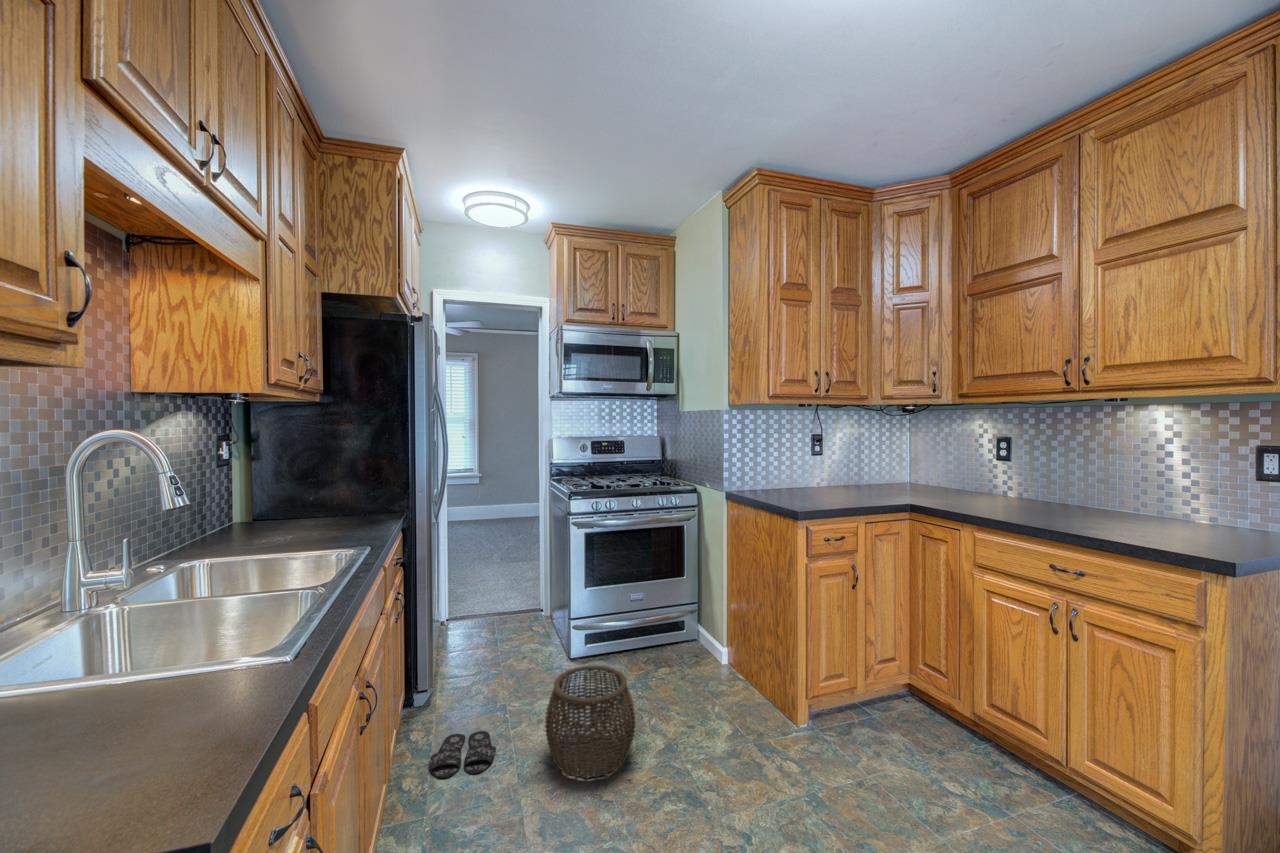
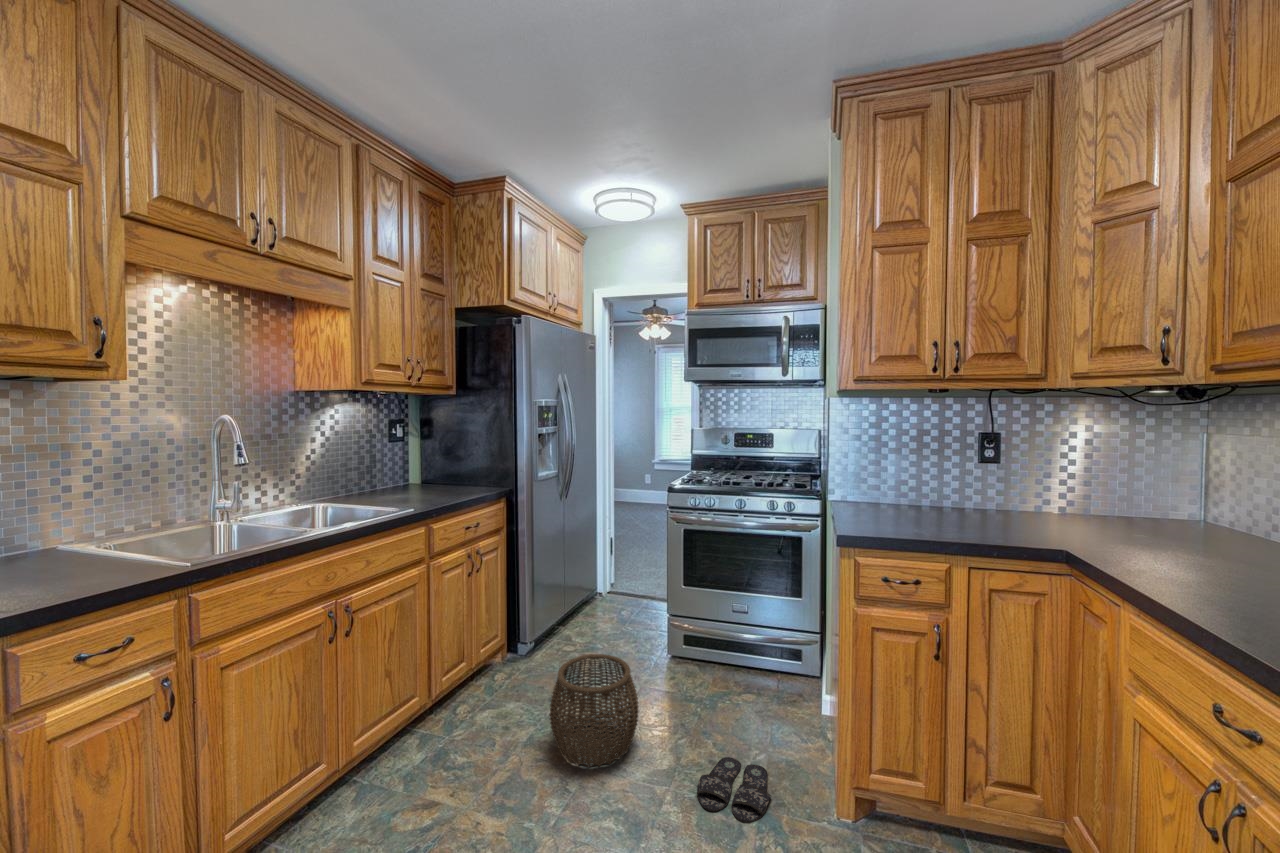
slippers: present [430,731,496,779] -> present [697,757,771,823]

